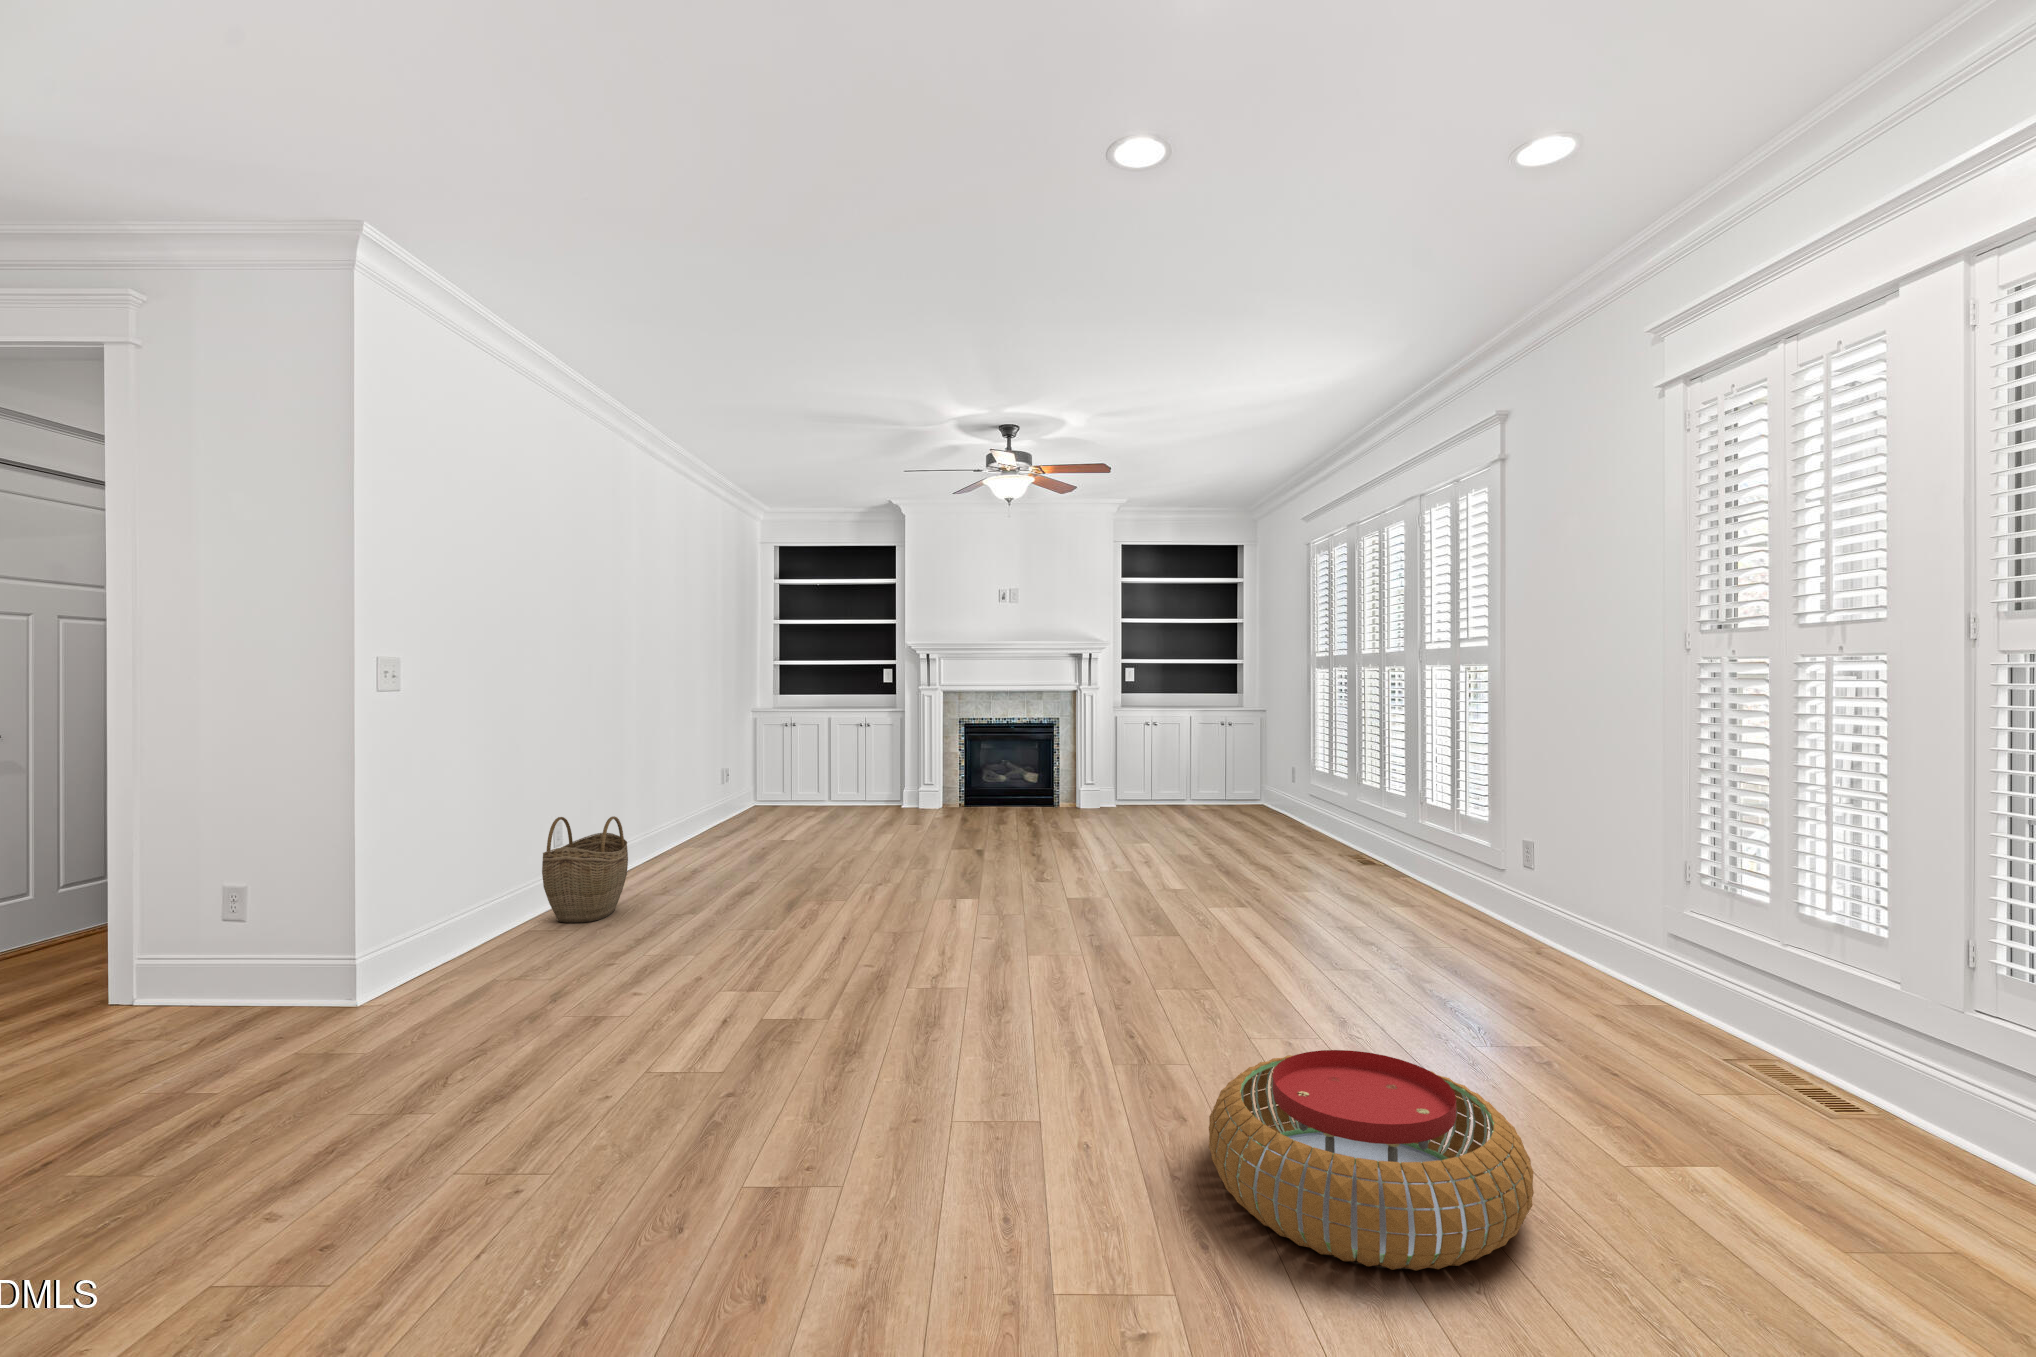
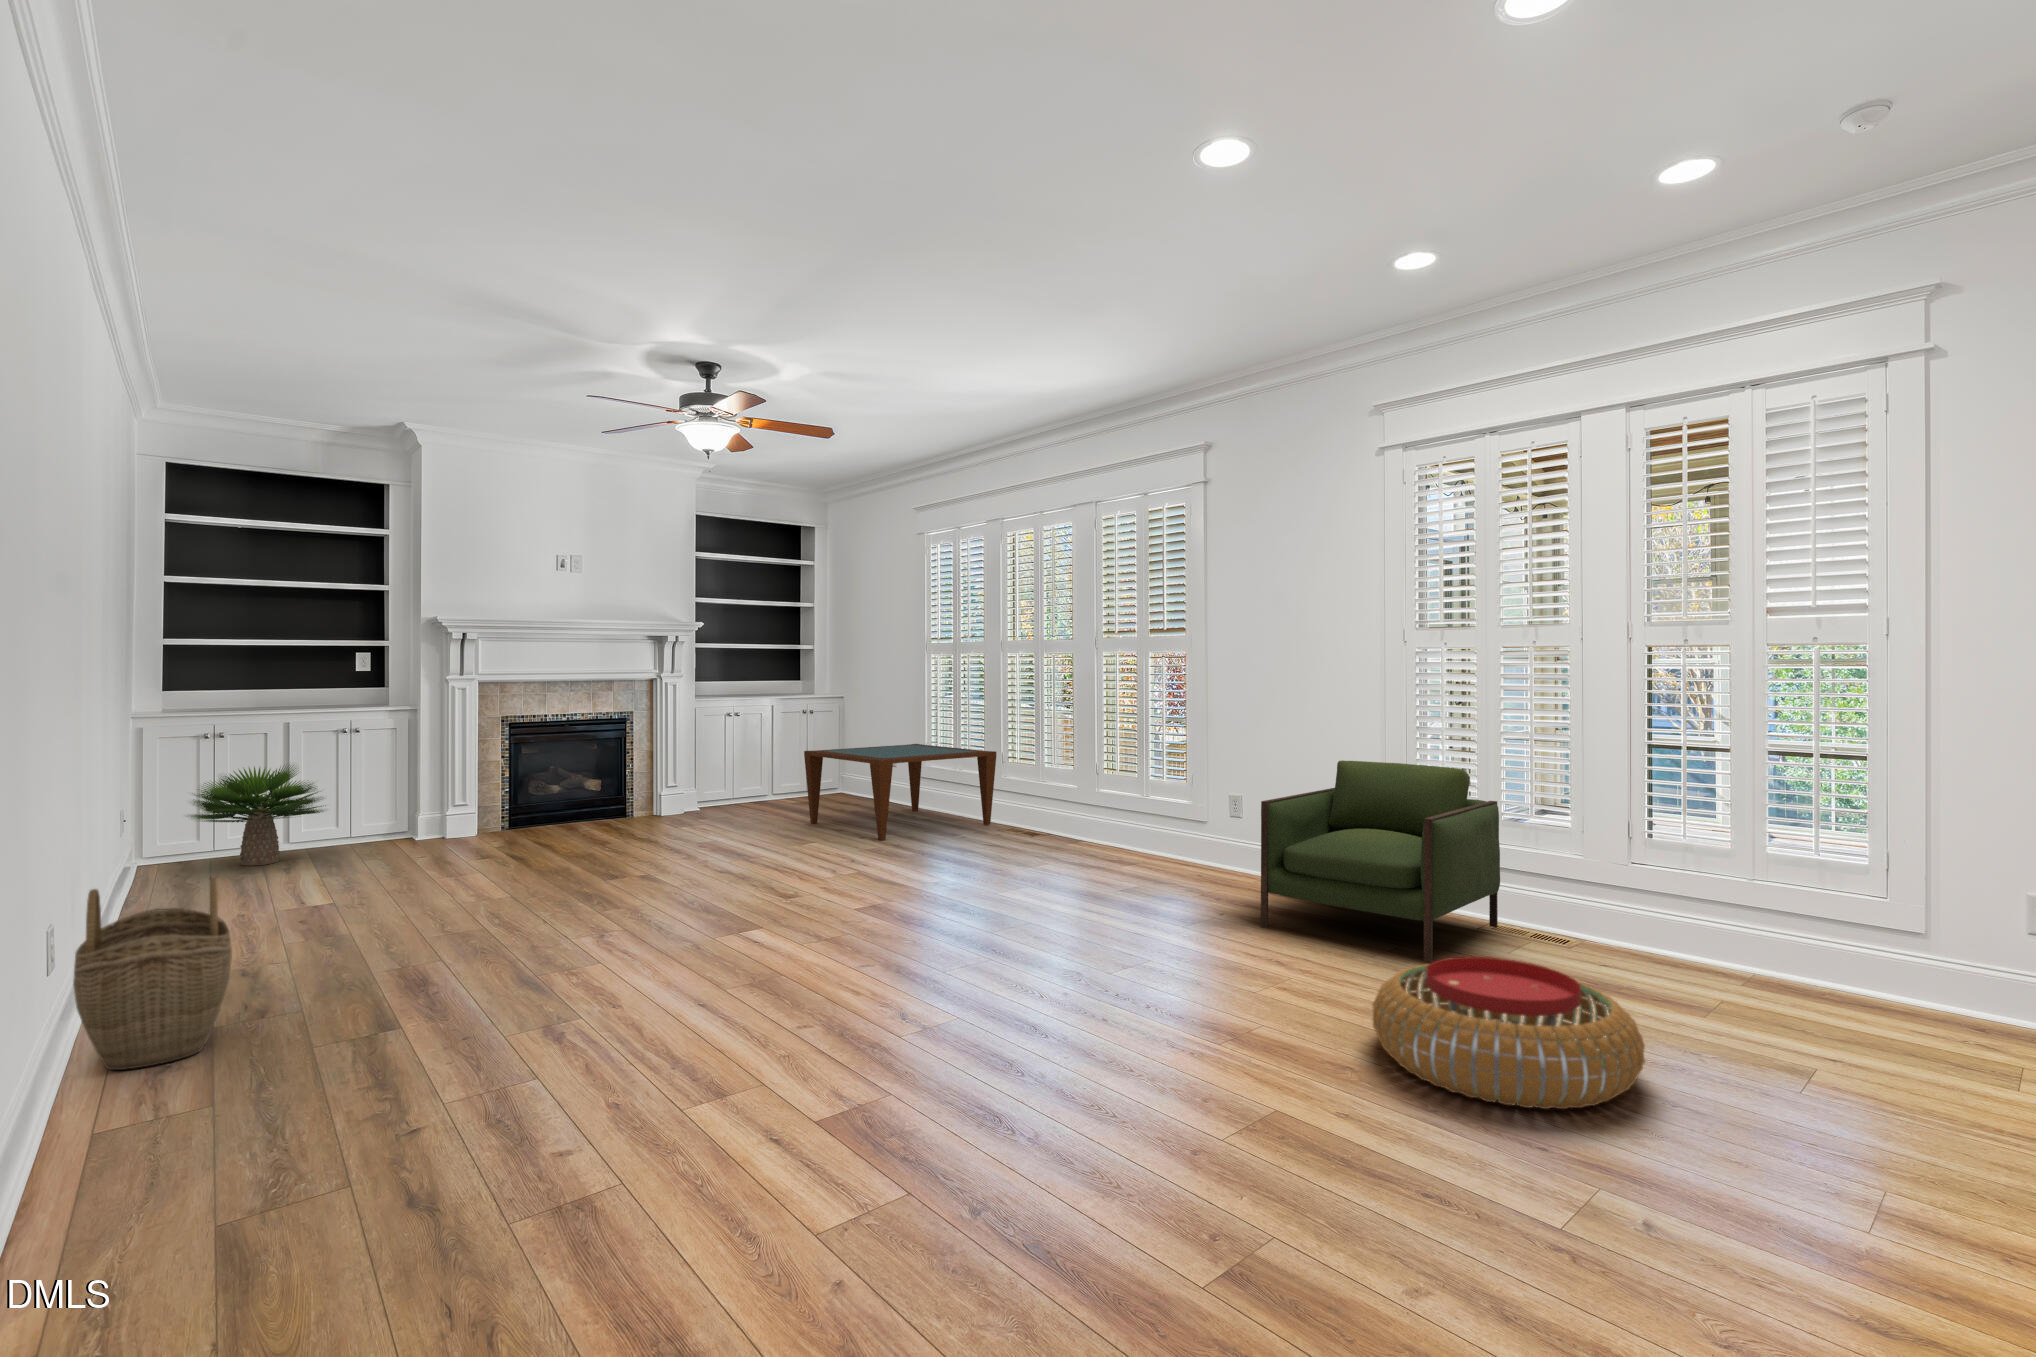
potted plant: none [758,747,841,816] -> present [190,765,324,866]
coffee table: none [1176,756,1350,847] -> present [804,744,997,840]
armchair: none [1415,806,1768,1075] -> present [1261,760,1500,962]

